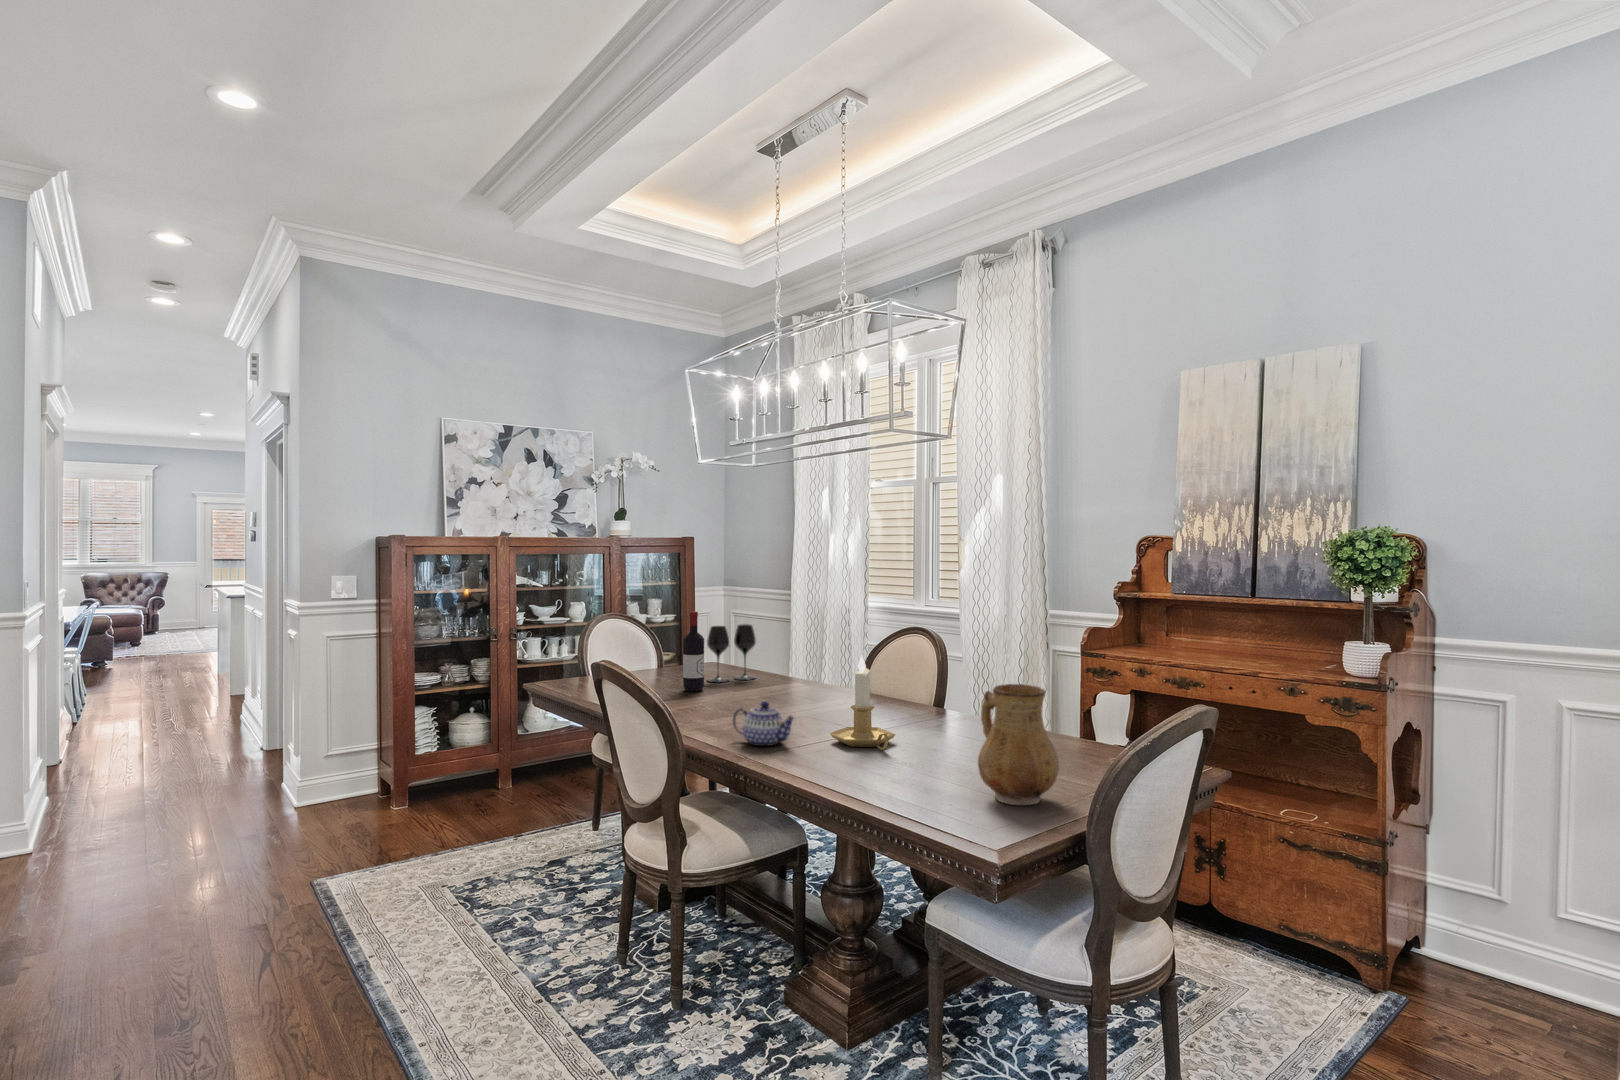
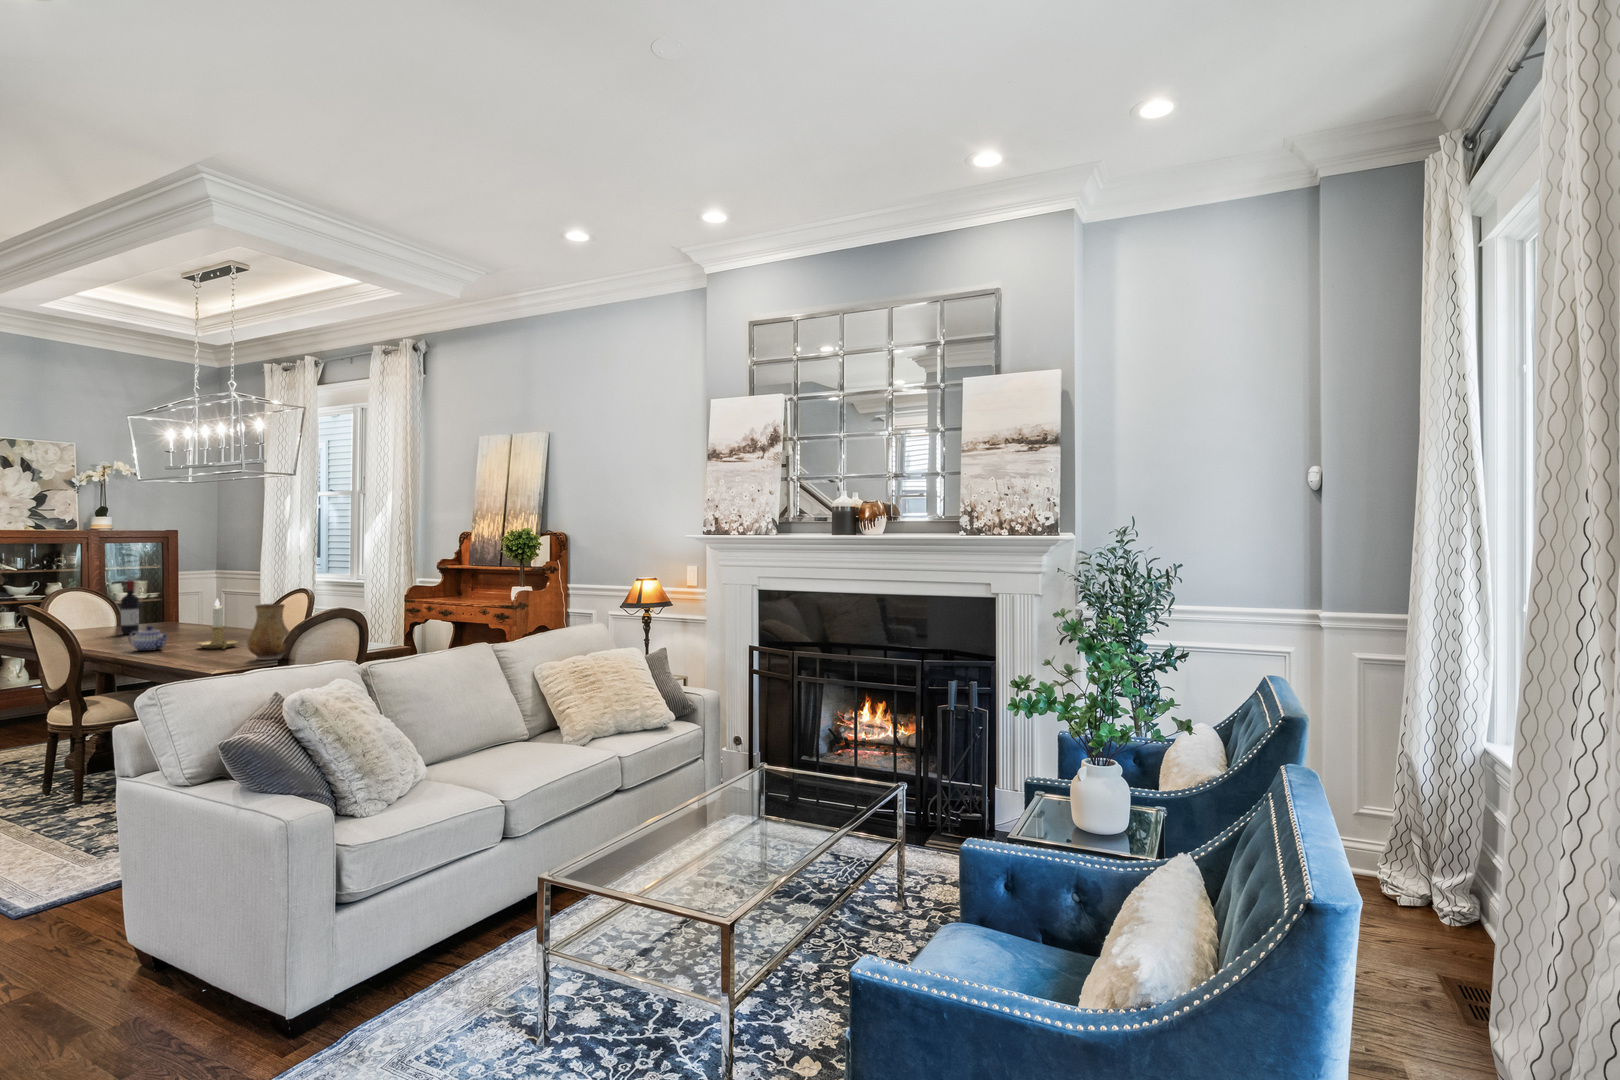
wine glass: present [707,624,756,682] -> none [147,591,191,630]

